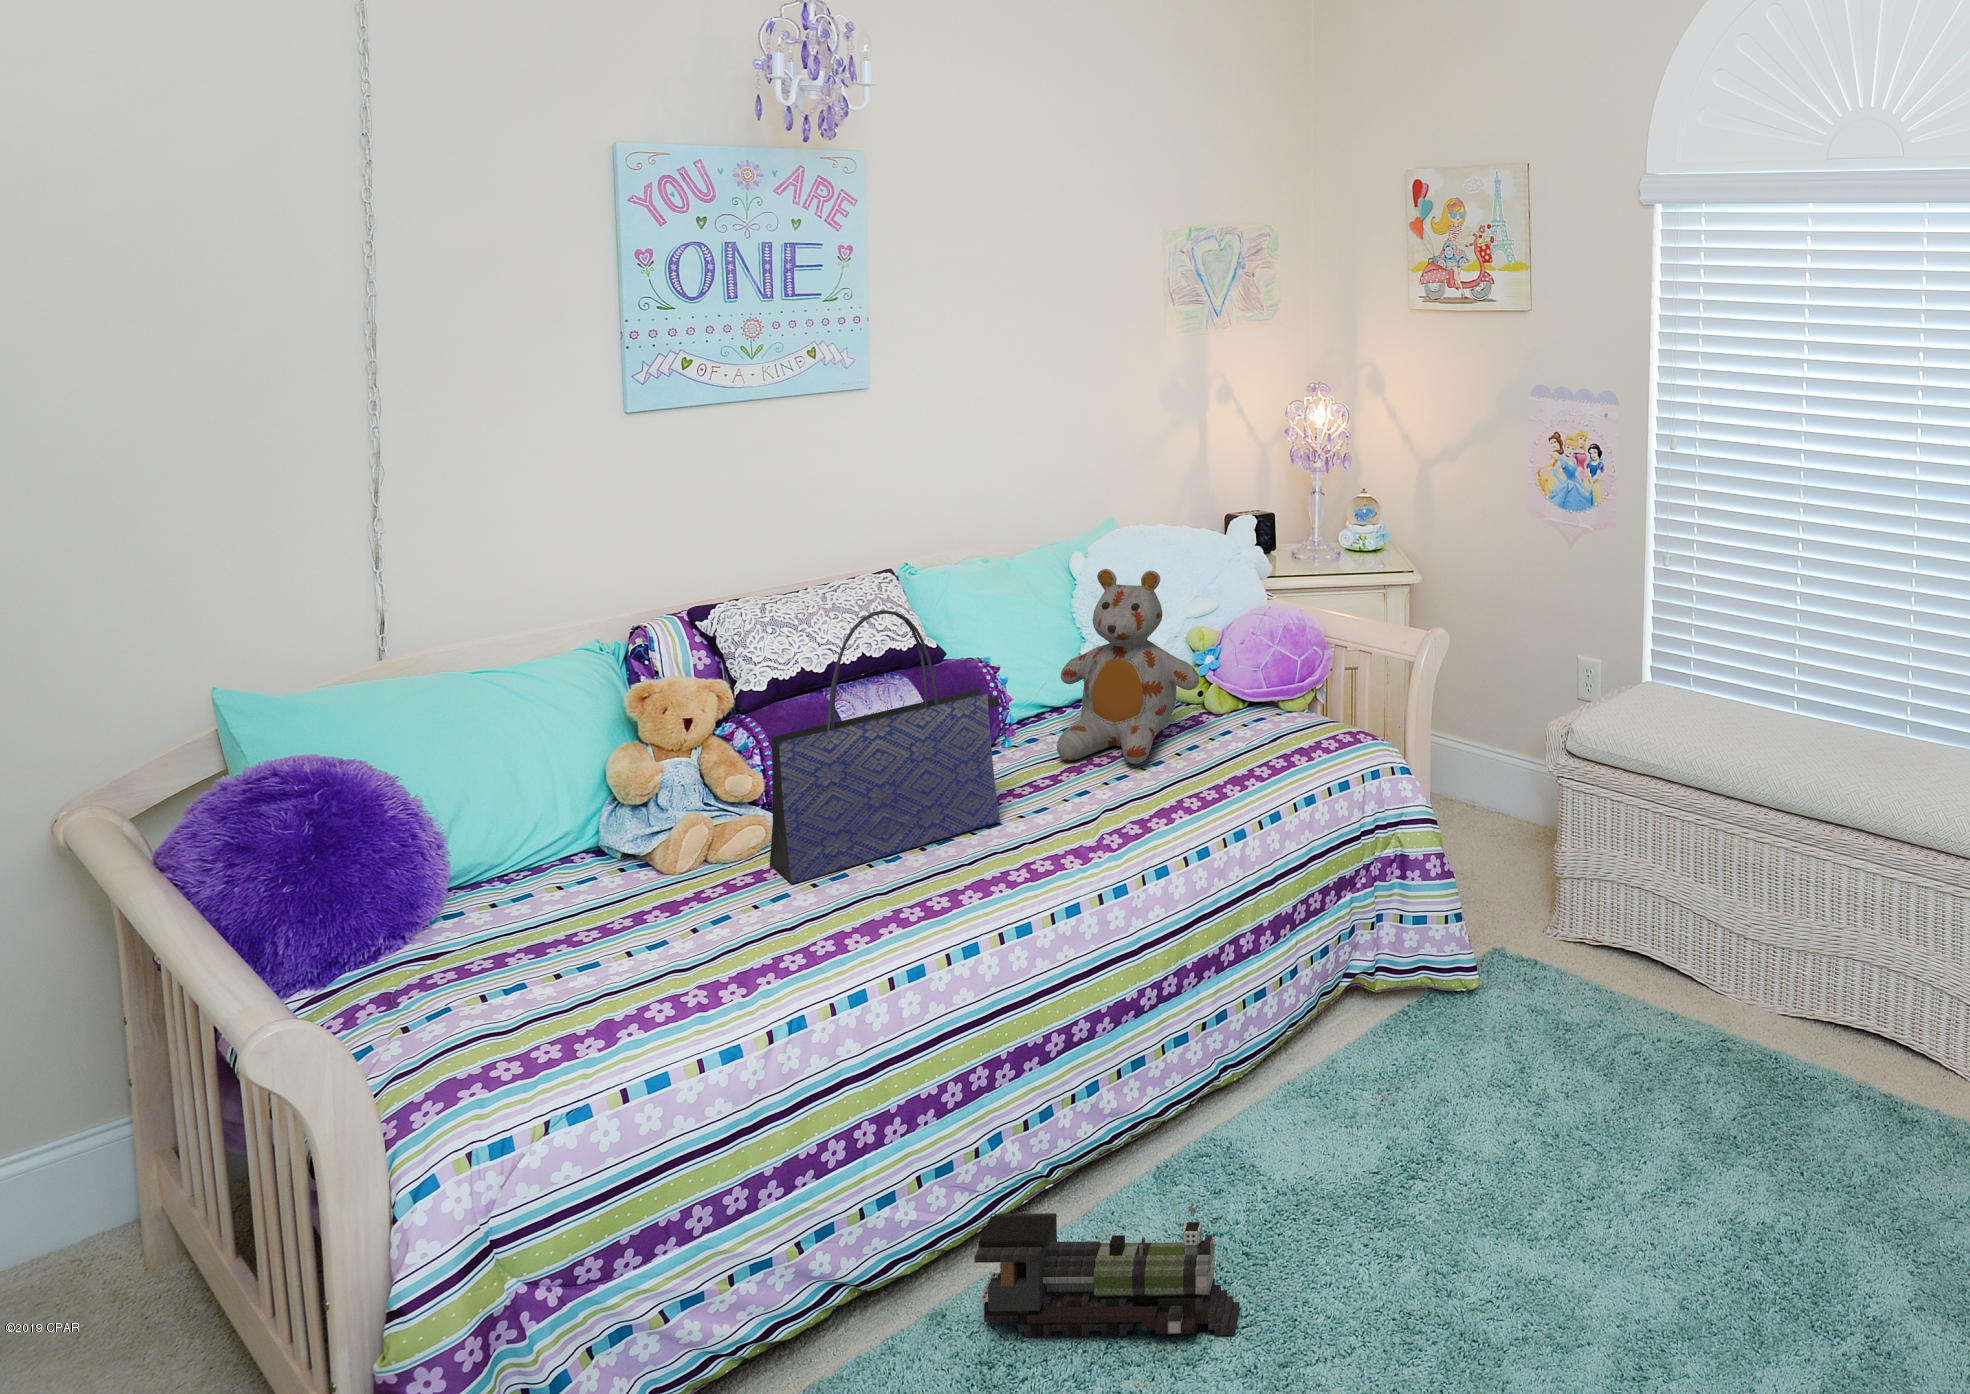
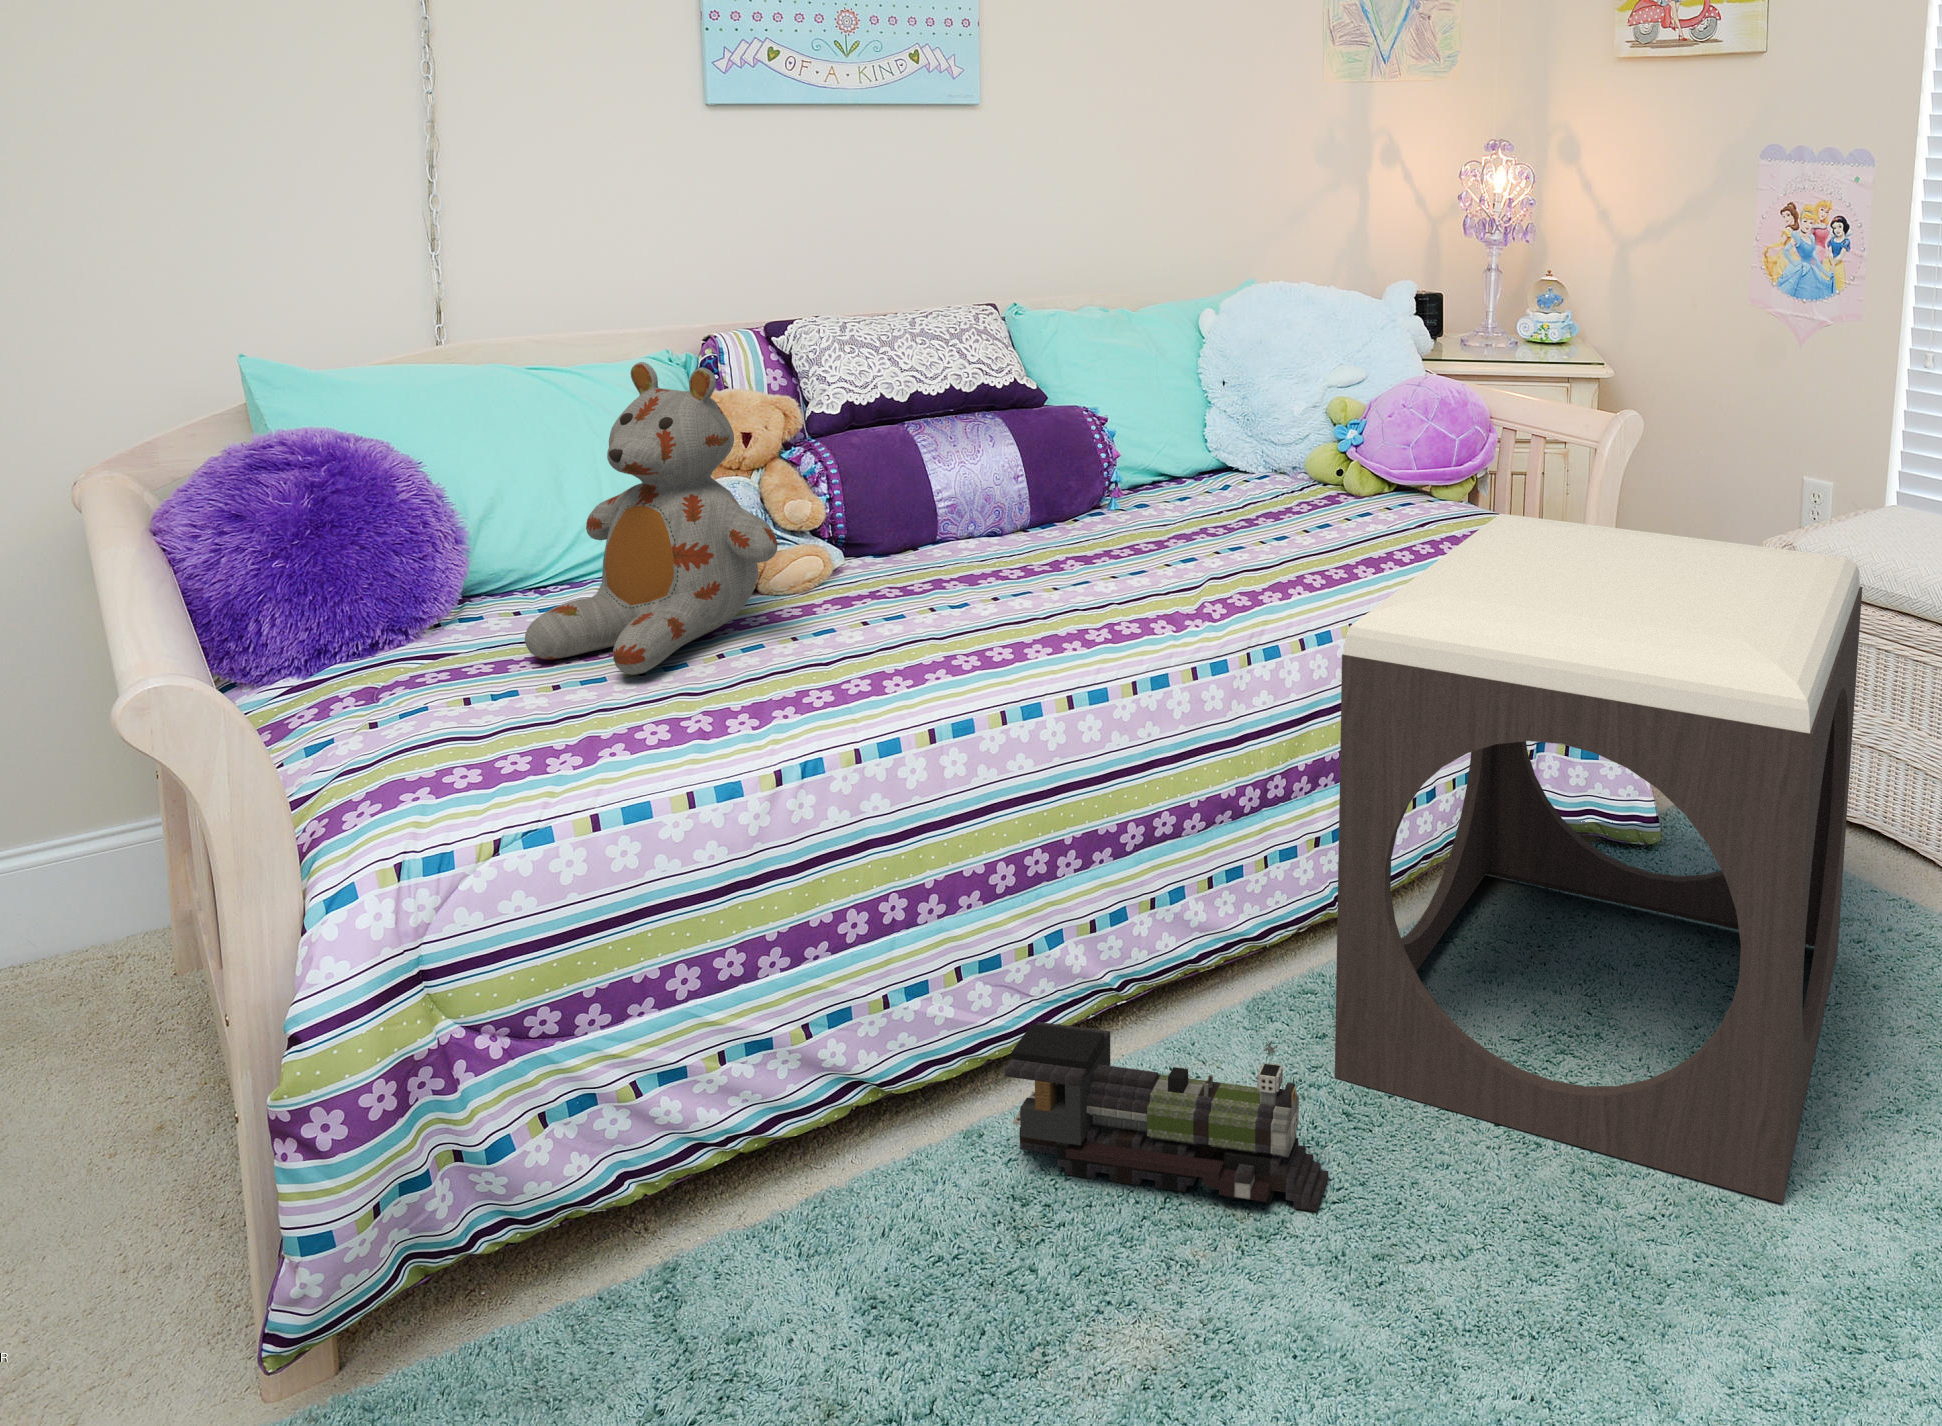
stuffed bear: present [1057,569,1199,764] -> present [525,362,777,675]
tote bag: present [770,610,1001,884] -> none [823,311,1094,618]
footstool: none [1233,738,1627,1275] -> present [1335,514,1862,1203]

